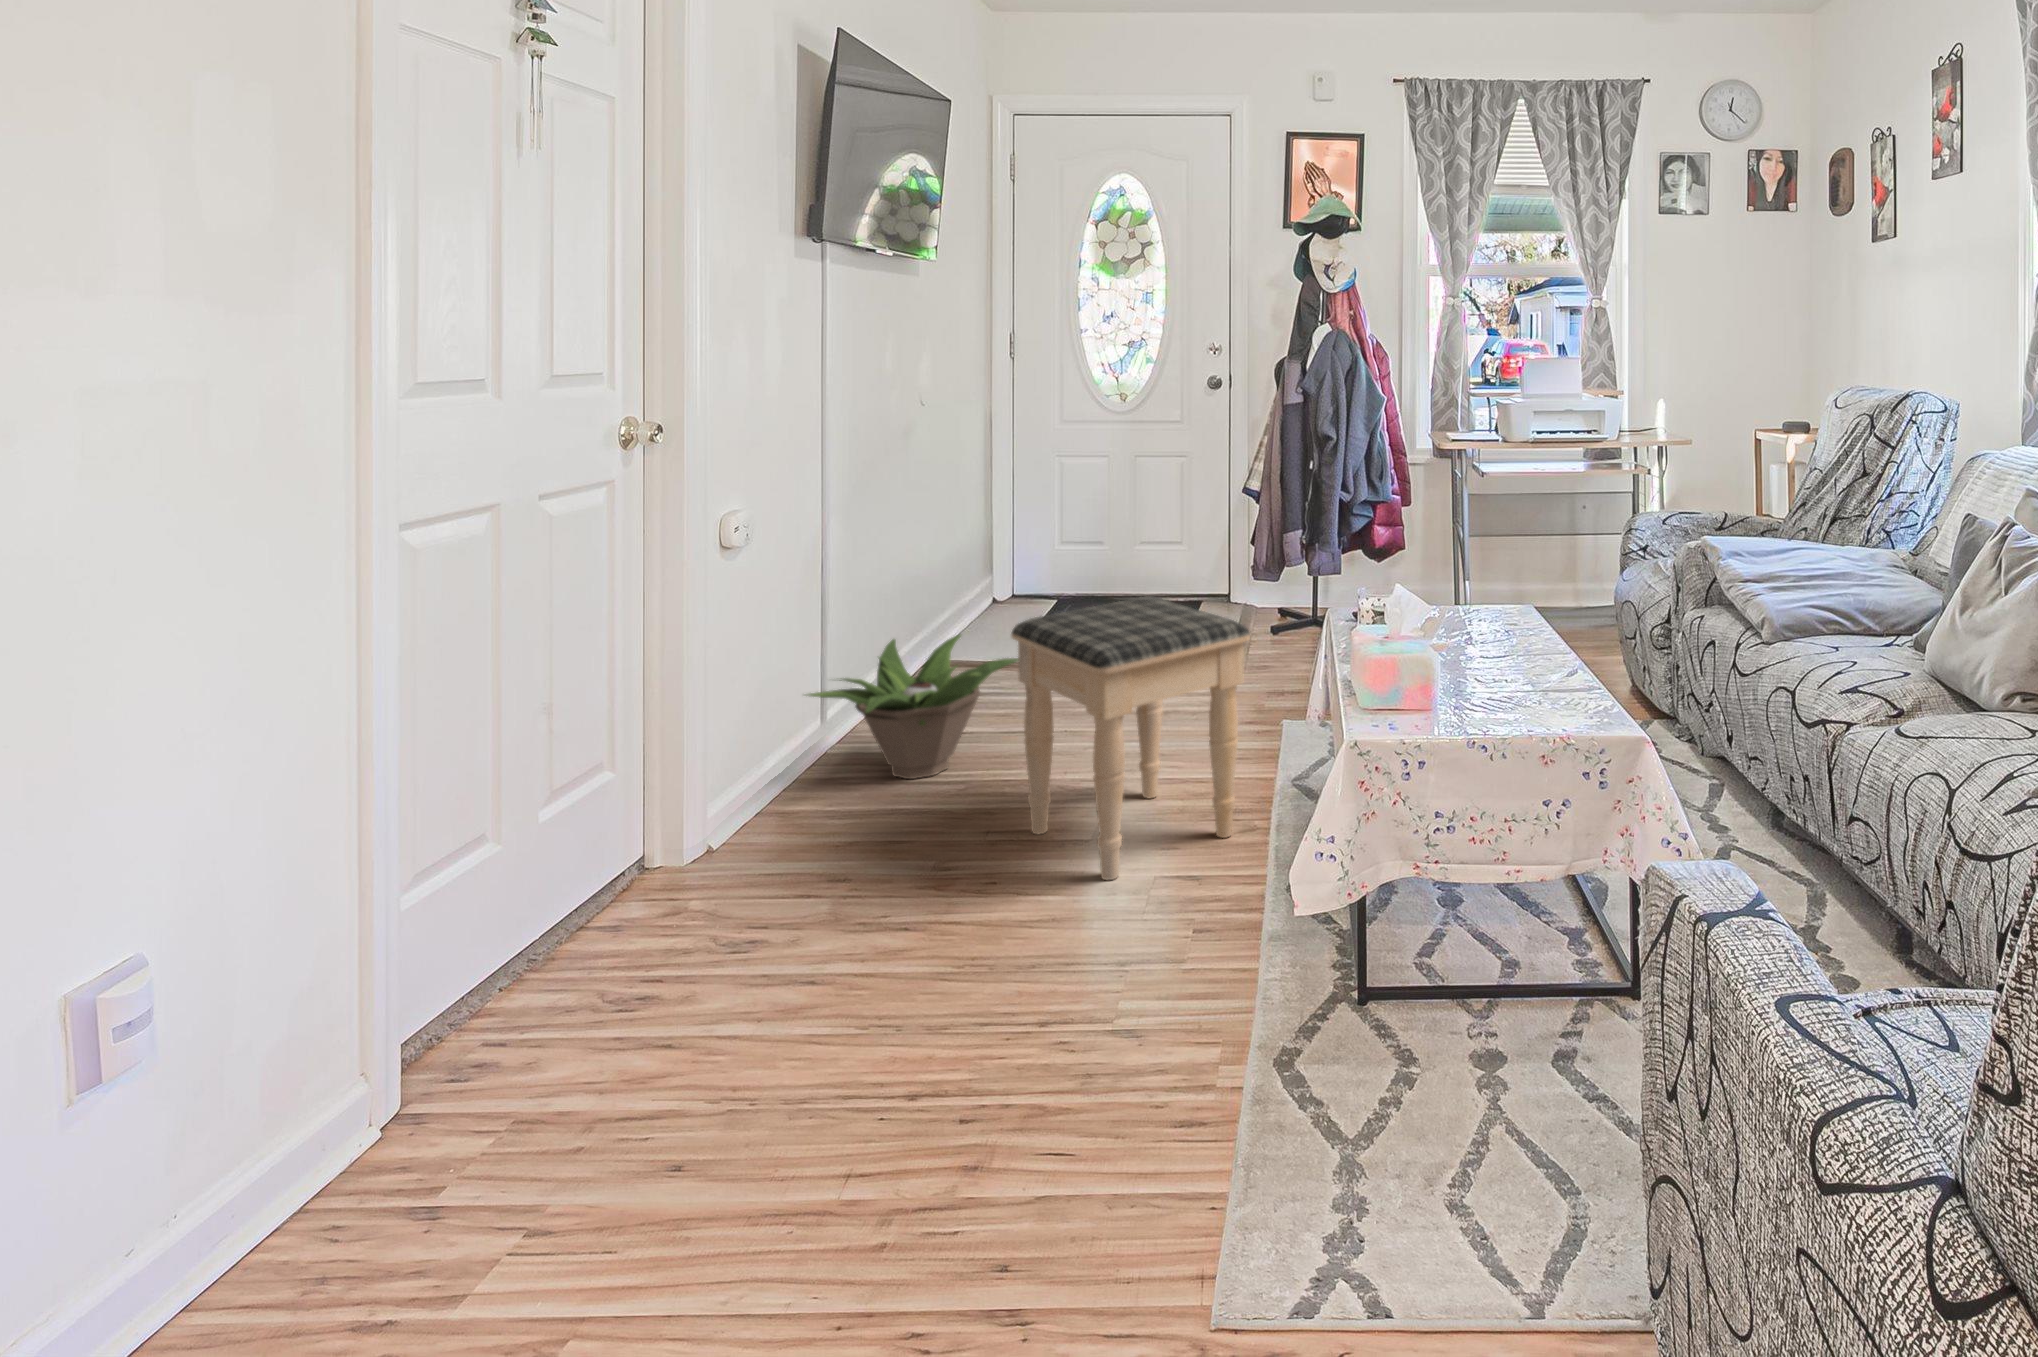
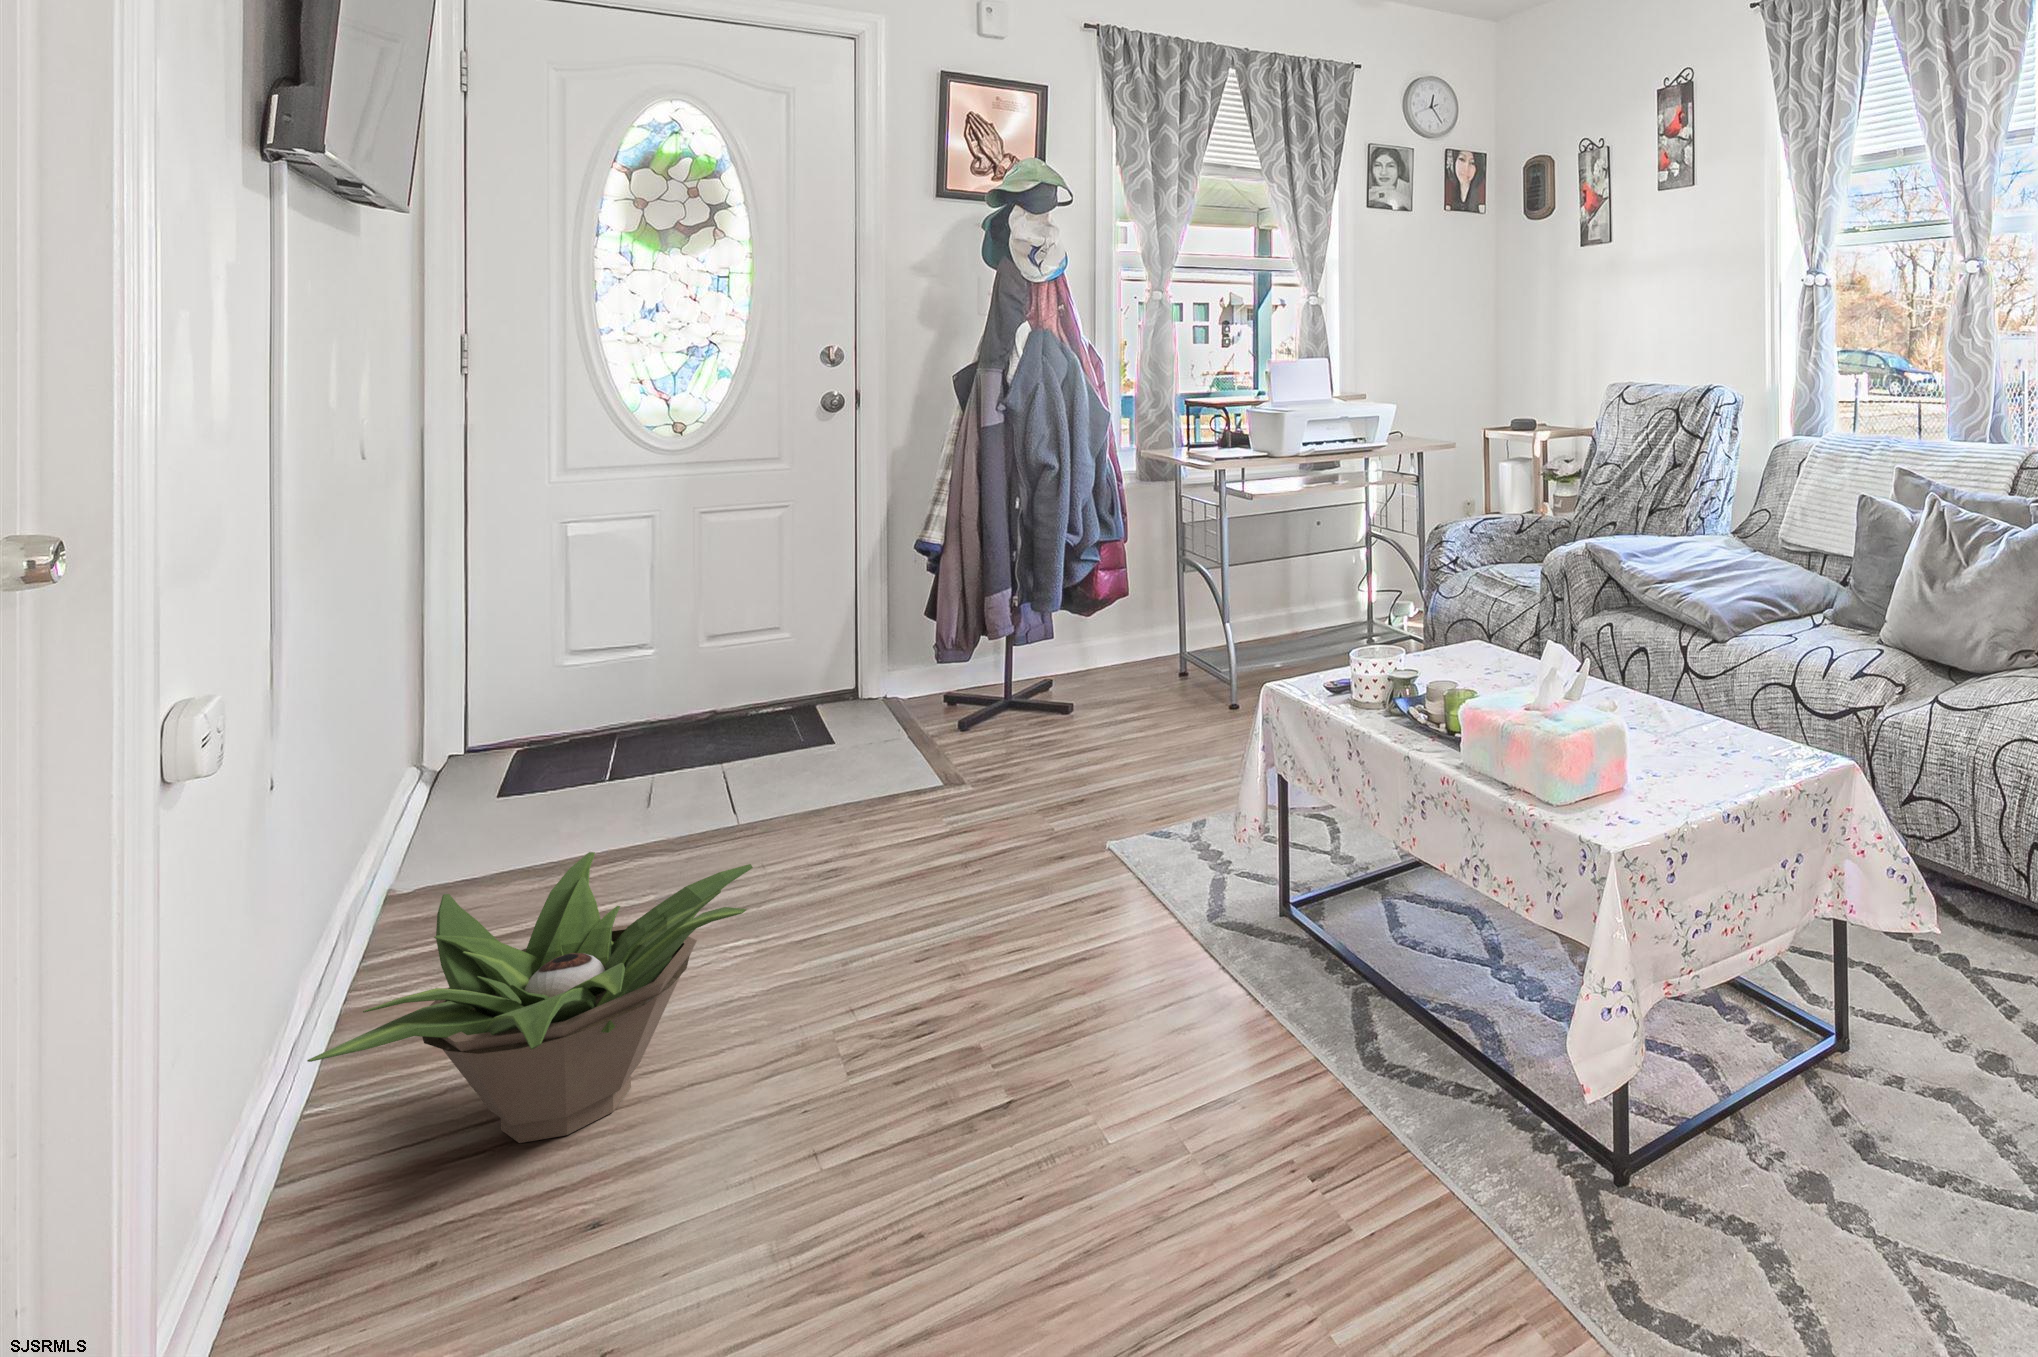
footstool: present [1011,596,1250,880] -> none [870,719,1243,1161]

